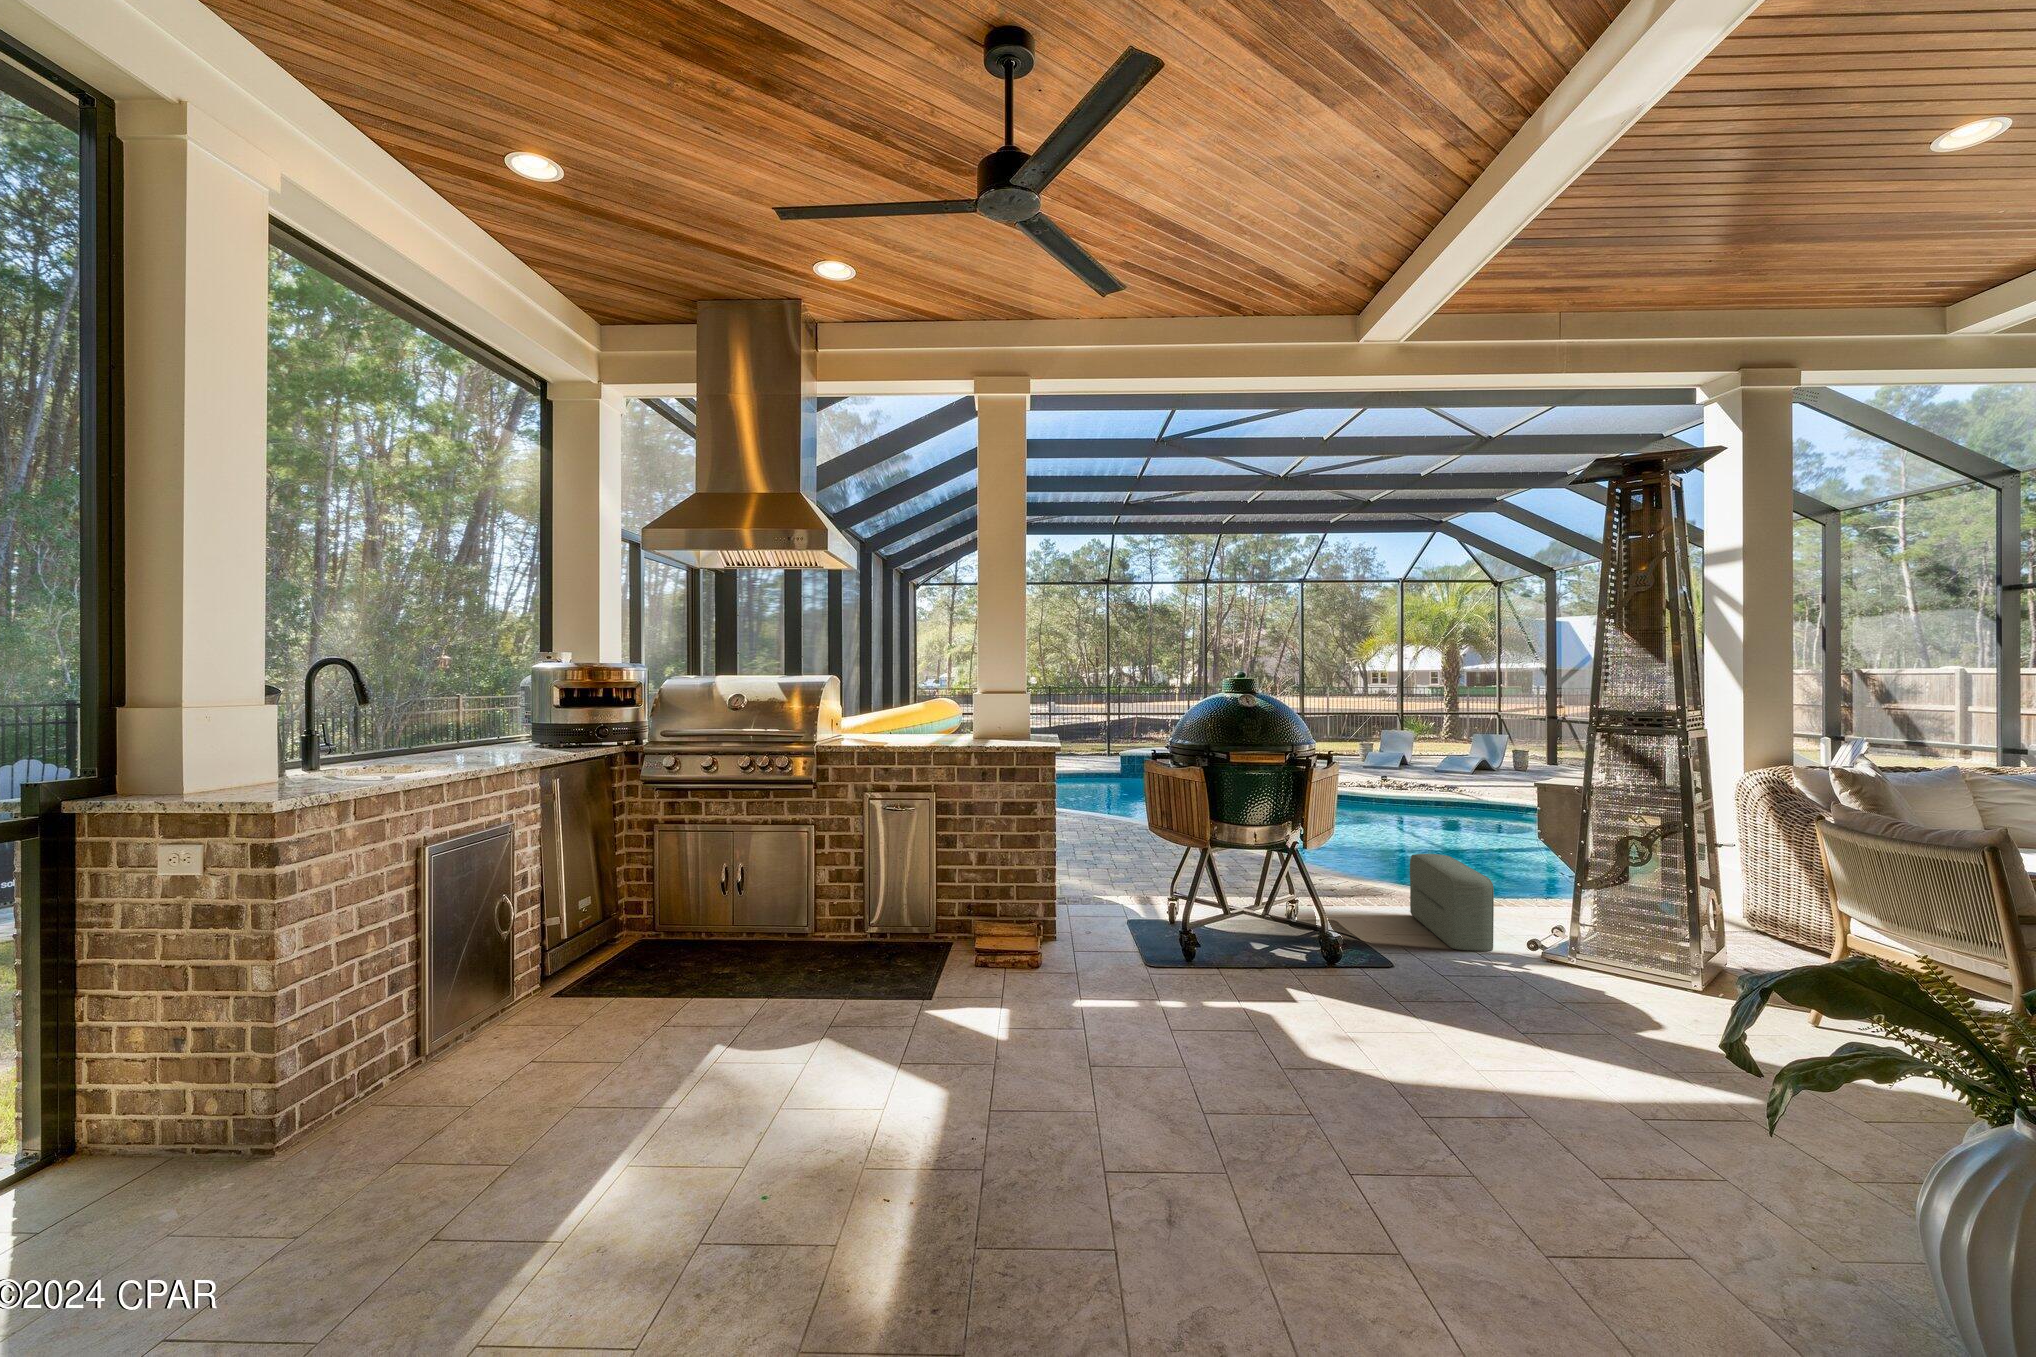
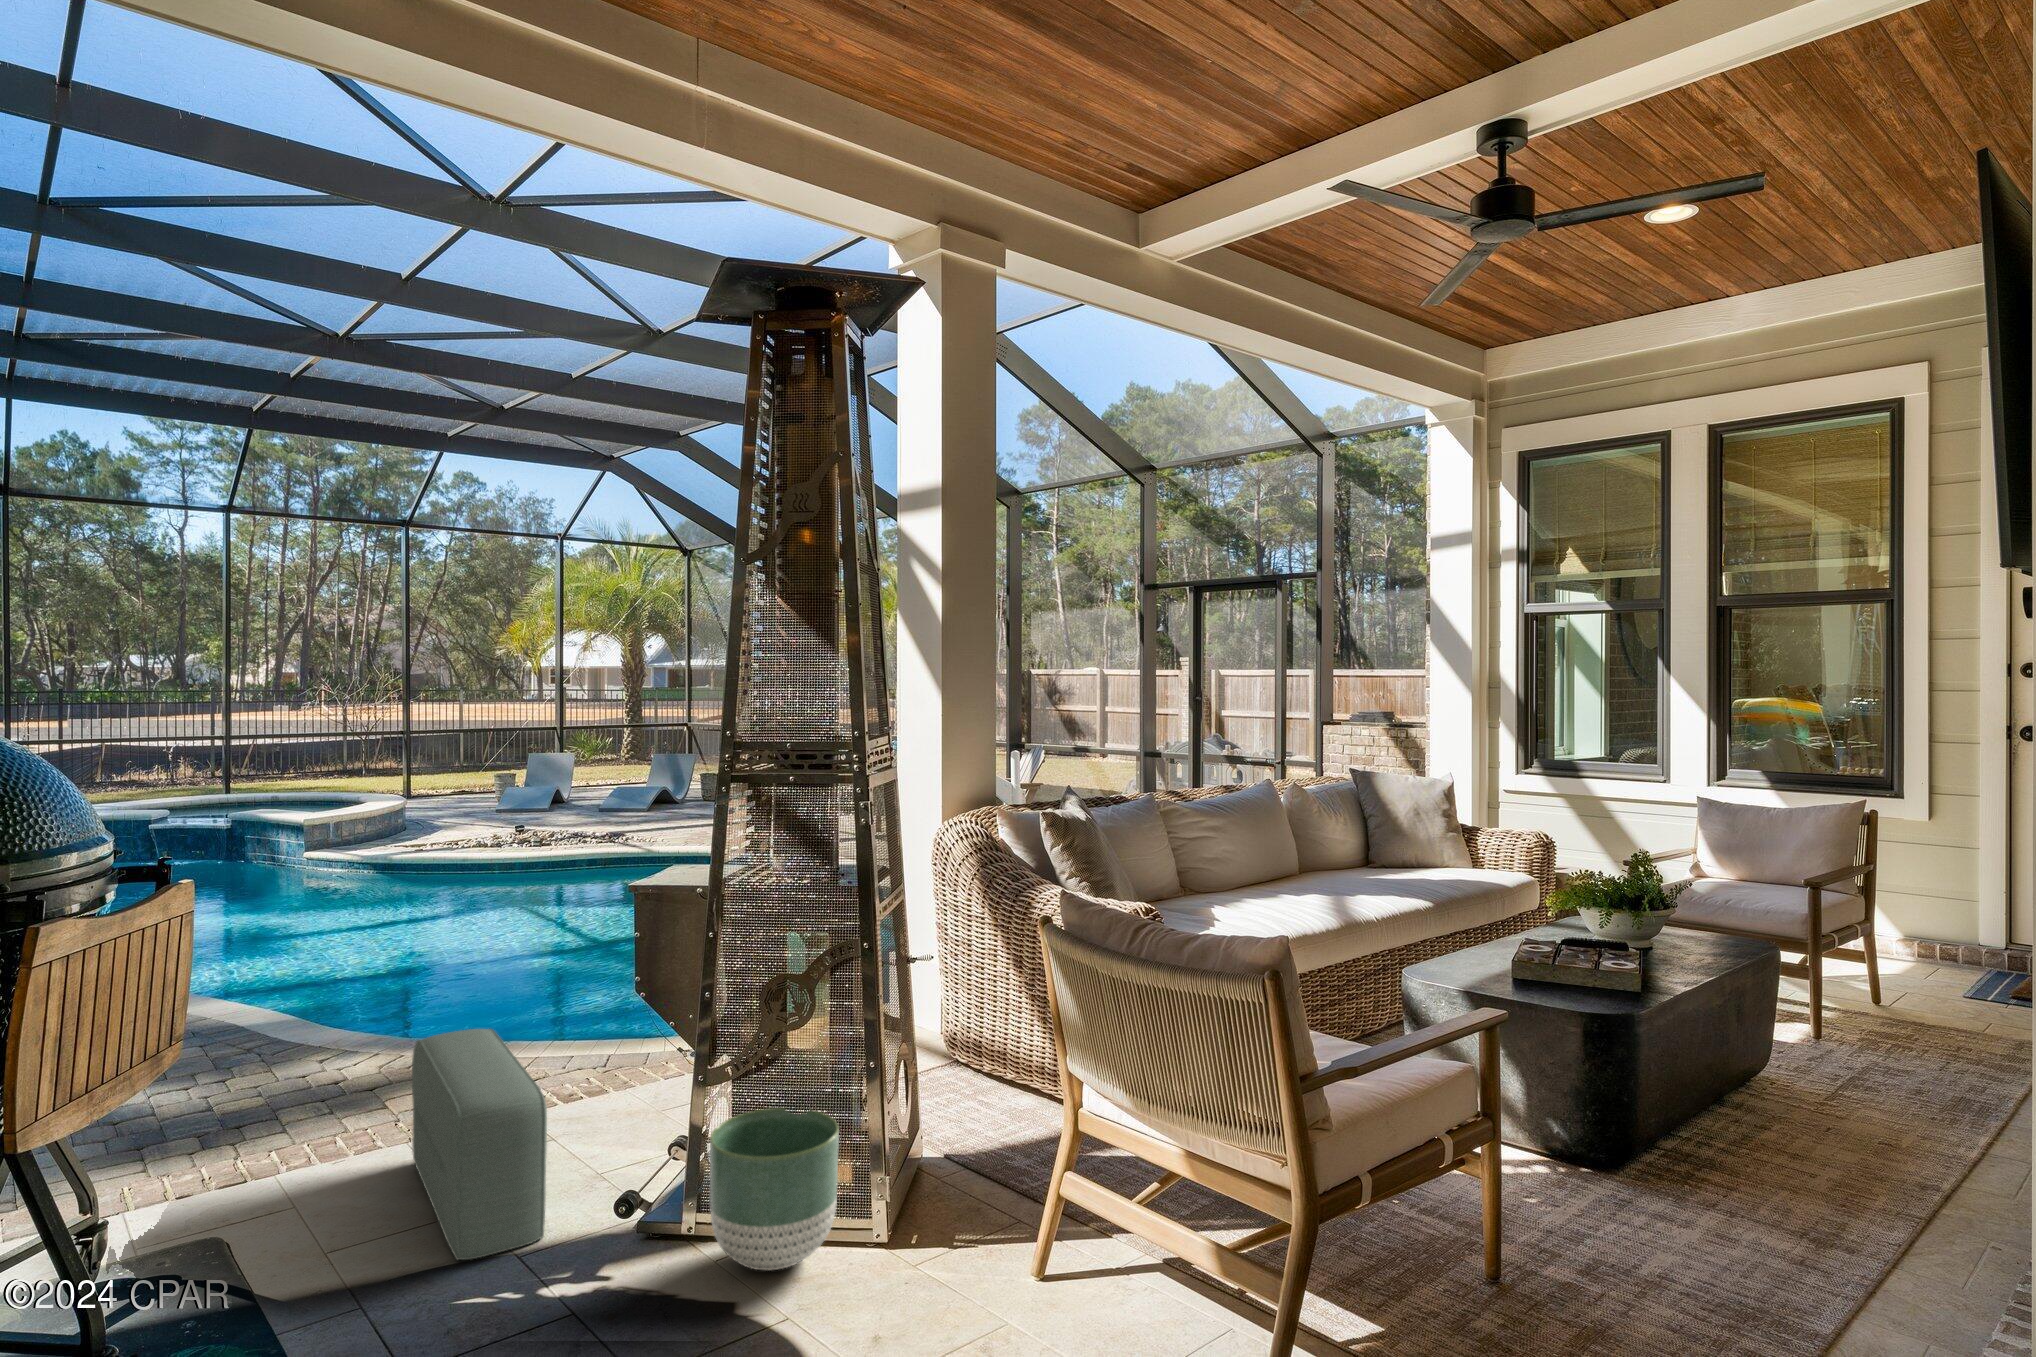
planter: none [1590,907,1670,985] -> present [710,1108,839,1270]

